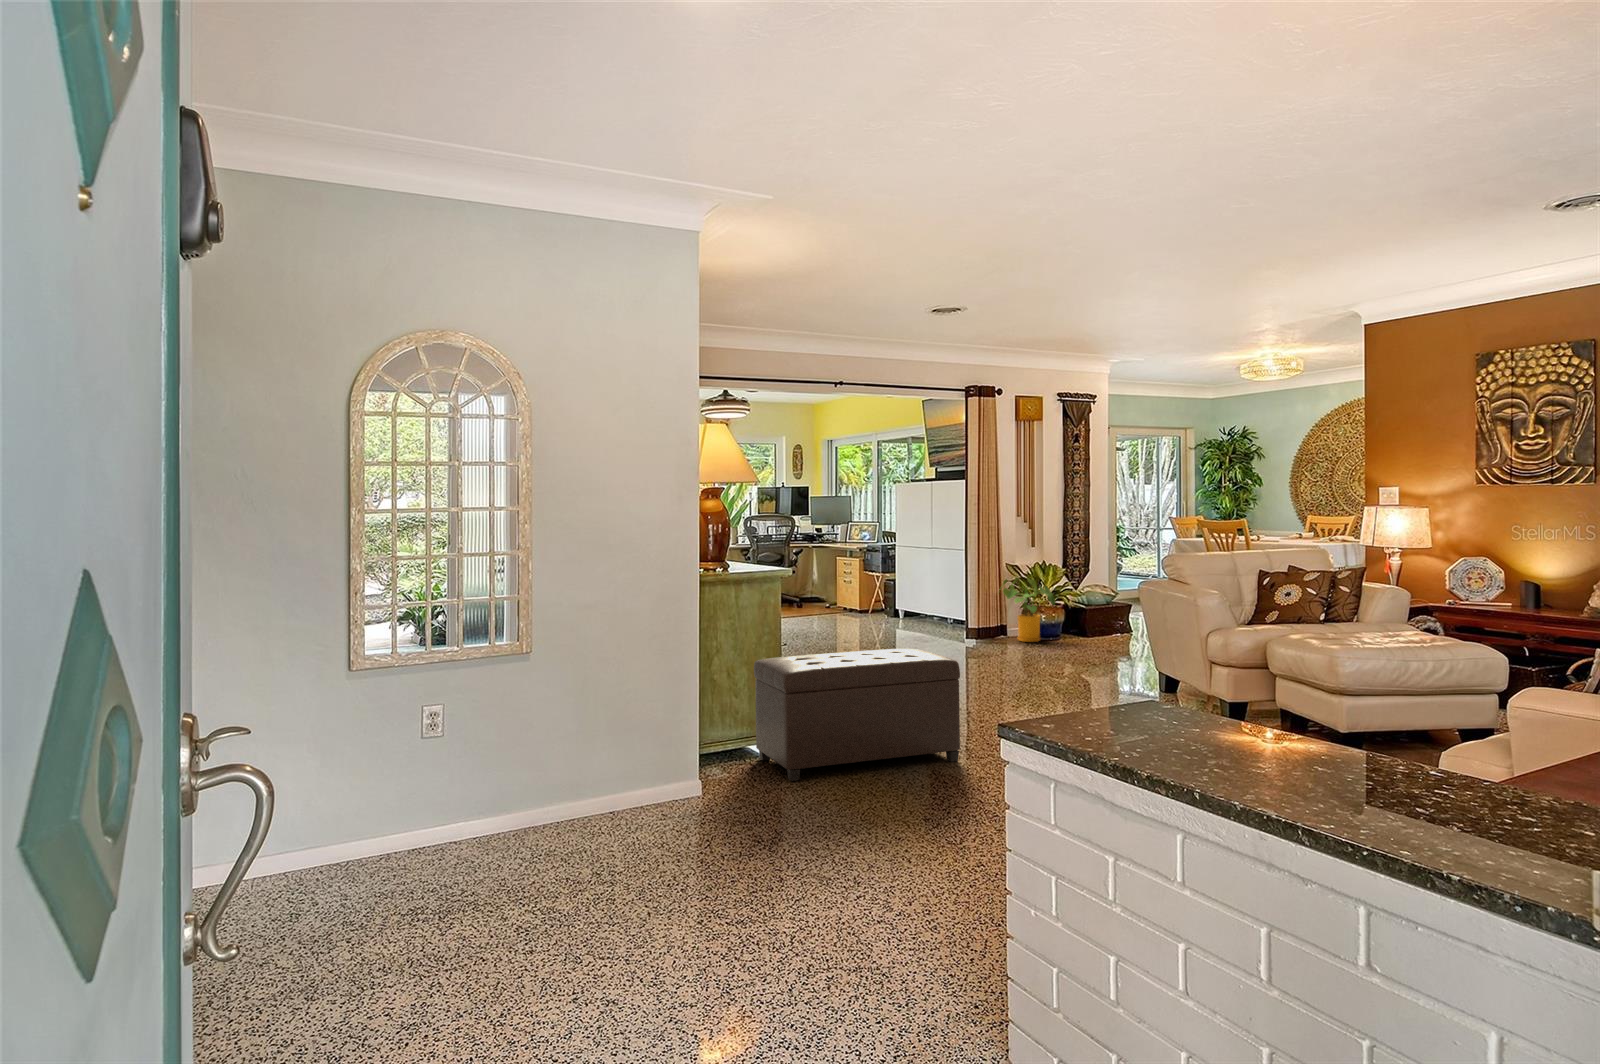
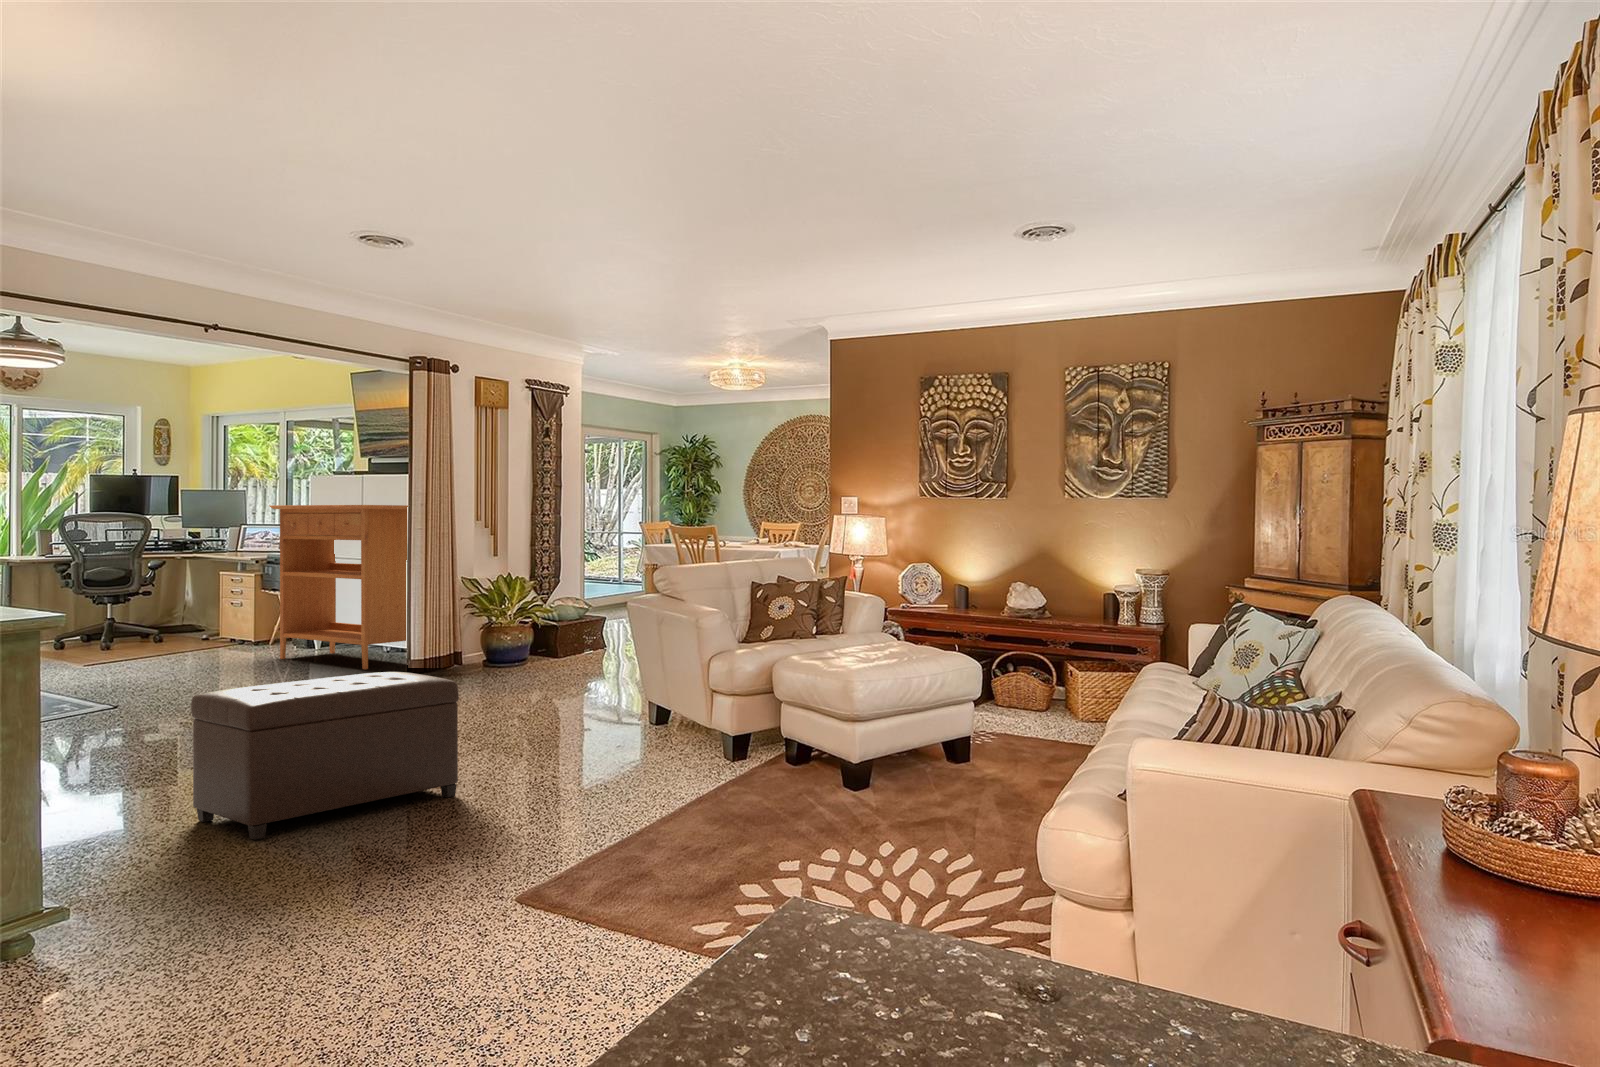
console table: none [859,504,971,639] -> present [269,505,410,669]
house plant: present [1003,578,1055,642] -> none [454,592,523,666]

